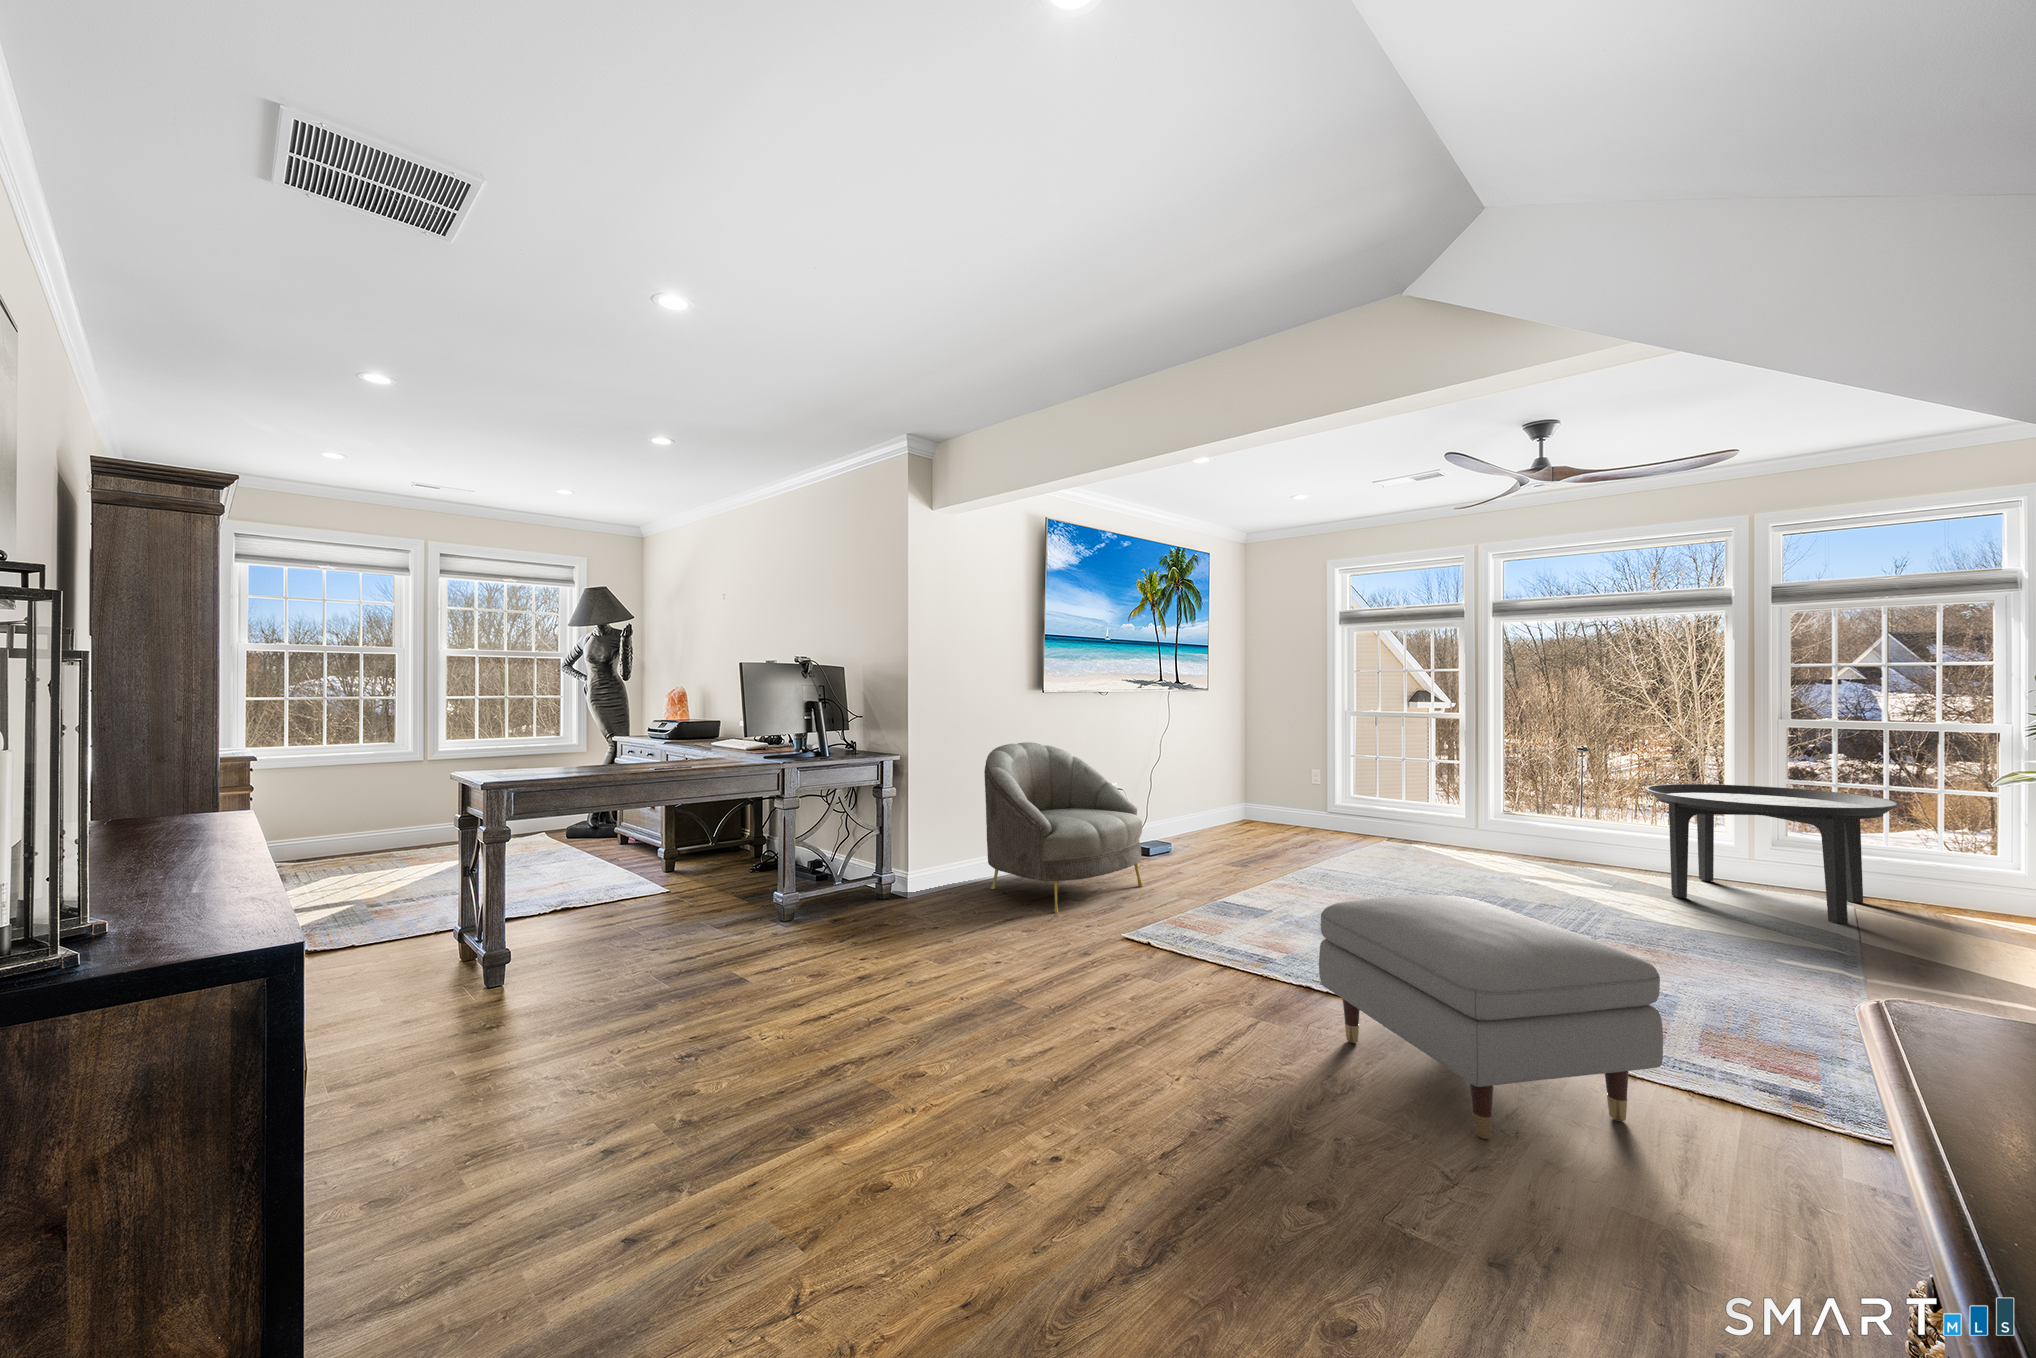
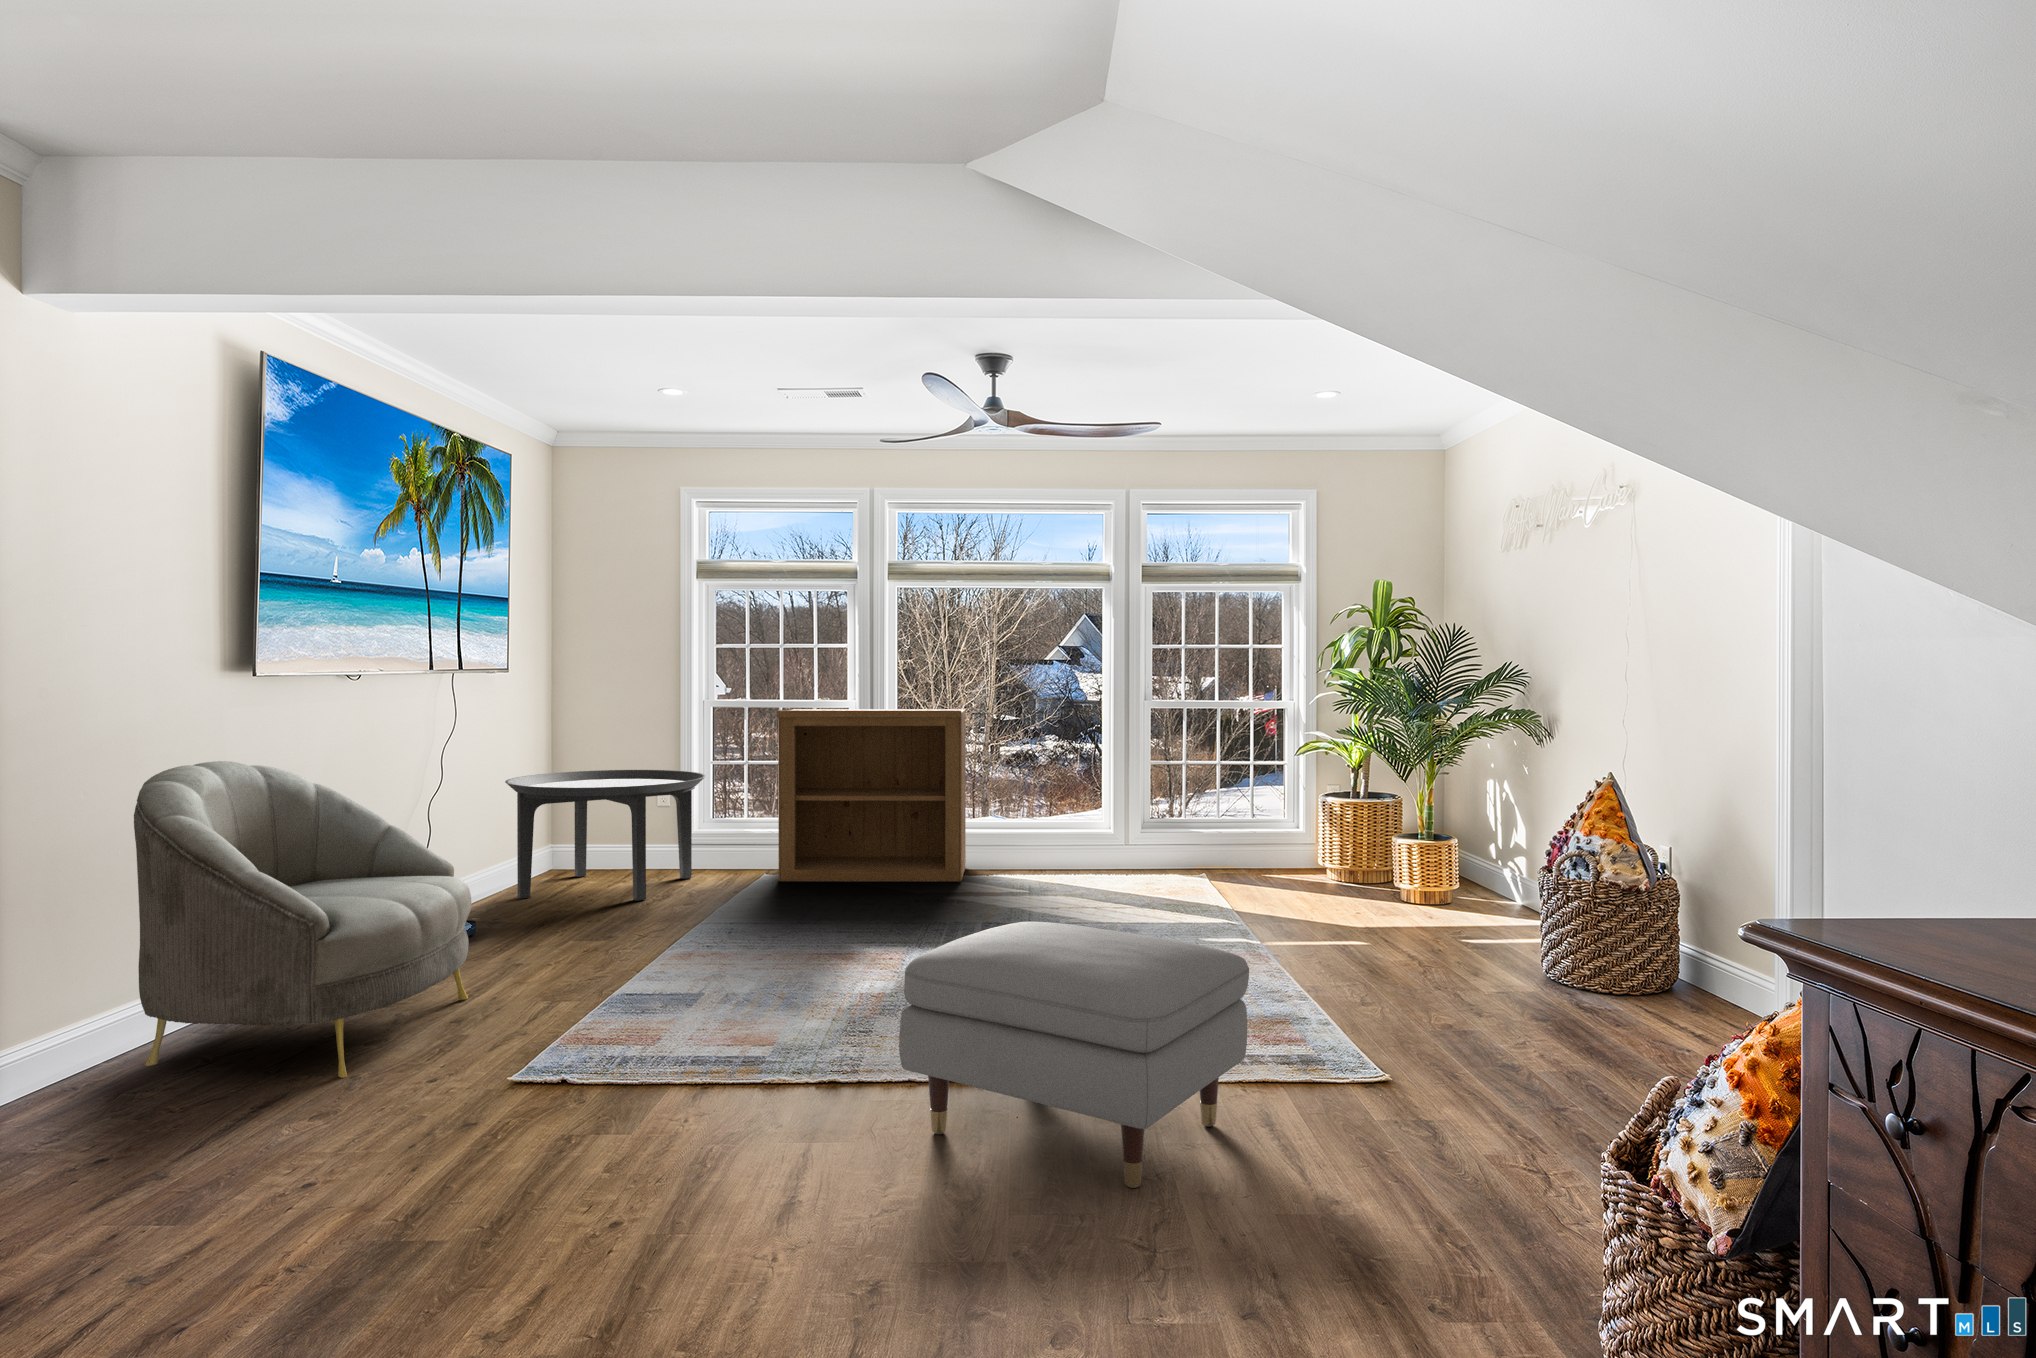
bookshelf: none [1390,724,1570,870] -> present [777,709,966,881]
round table: present [1645,784,1900,924] -> present [505,770,706,901]

